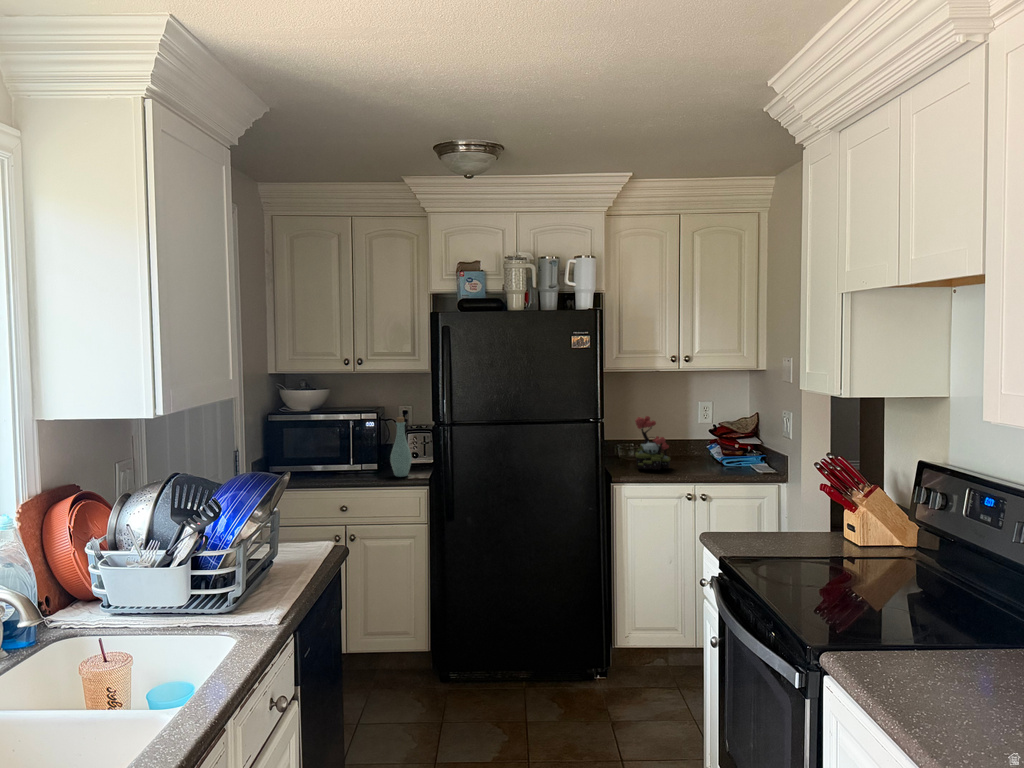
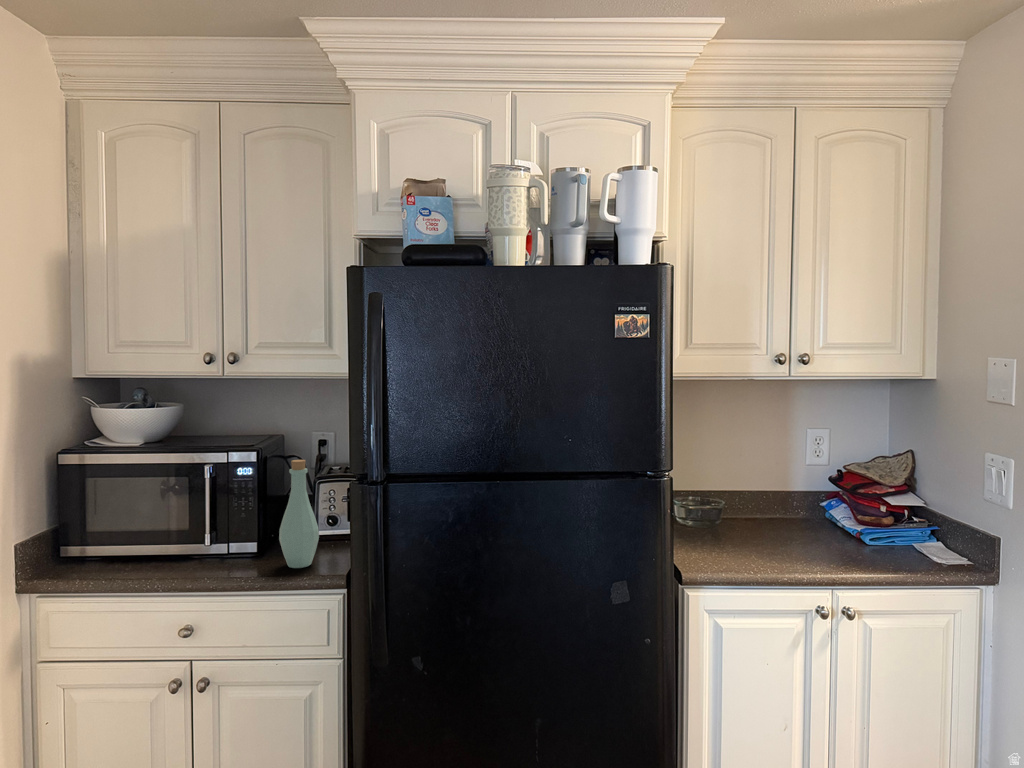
plant: present [635,416,670,469] -> none [713,458,779,557]

